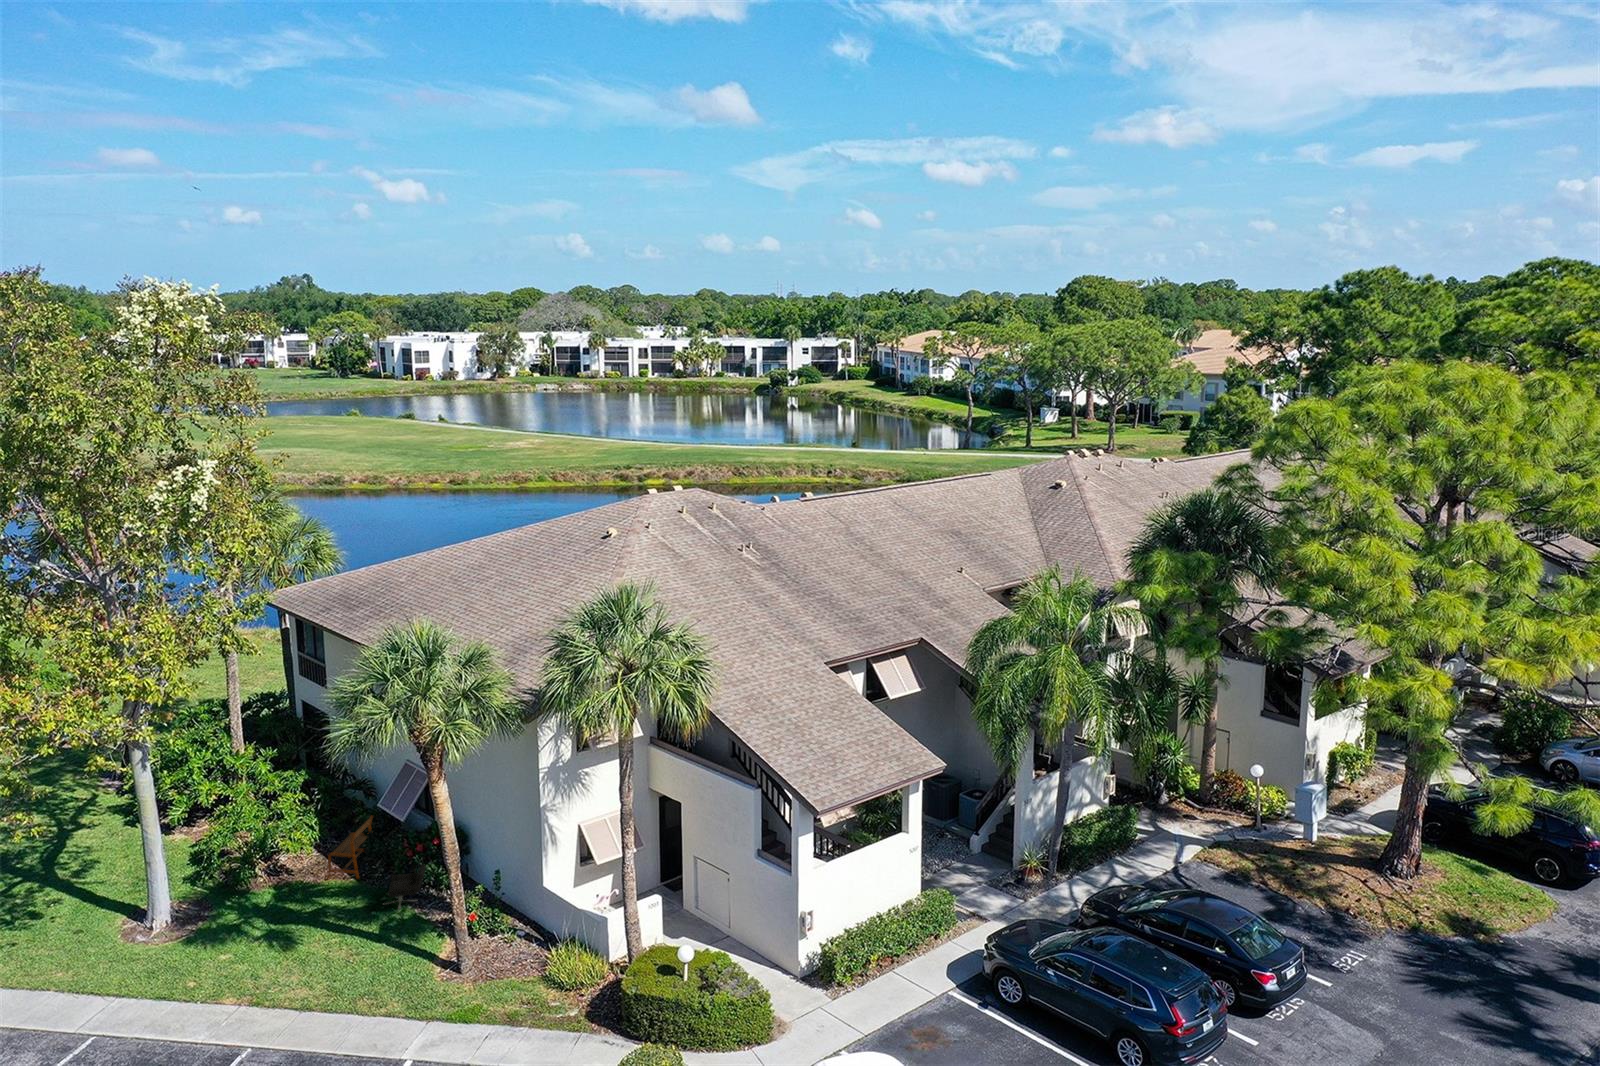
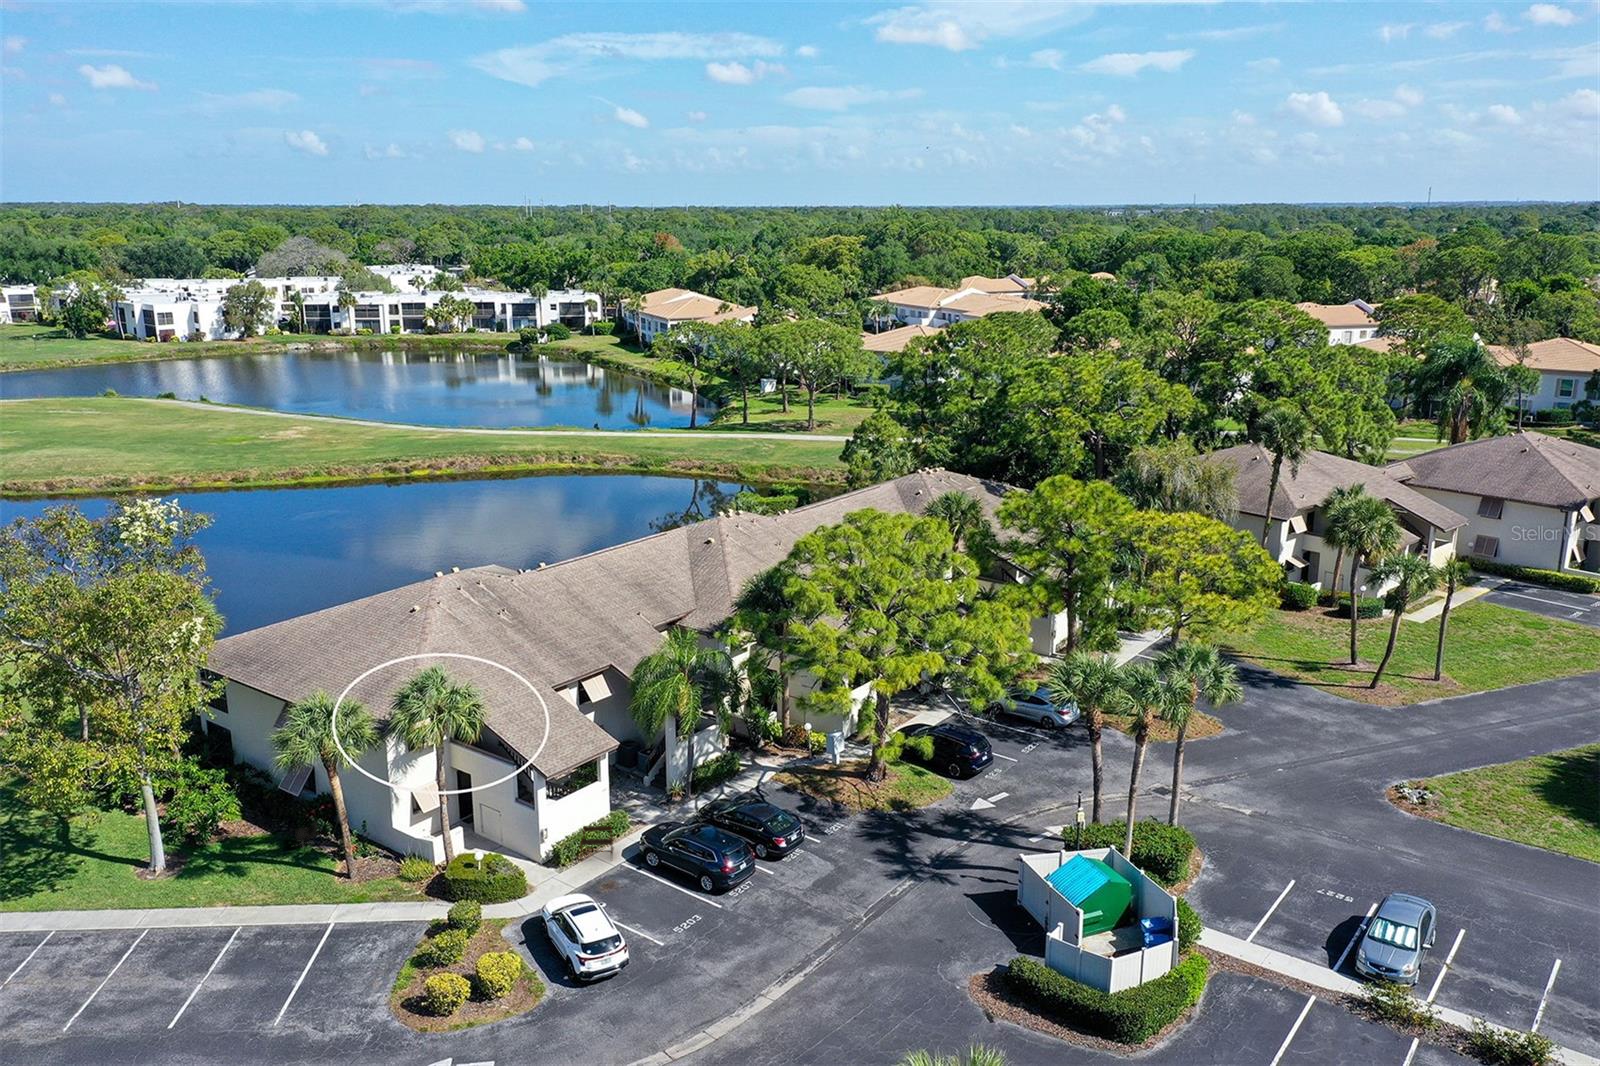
bench: present [327,816,372,879] -> present [580,826,613,860]

